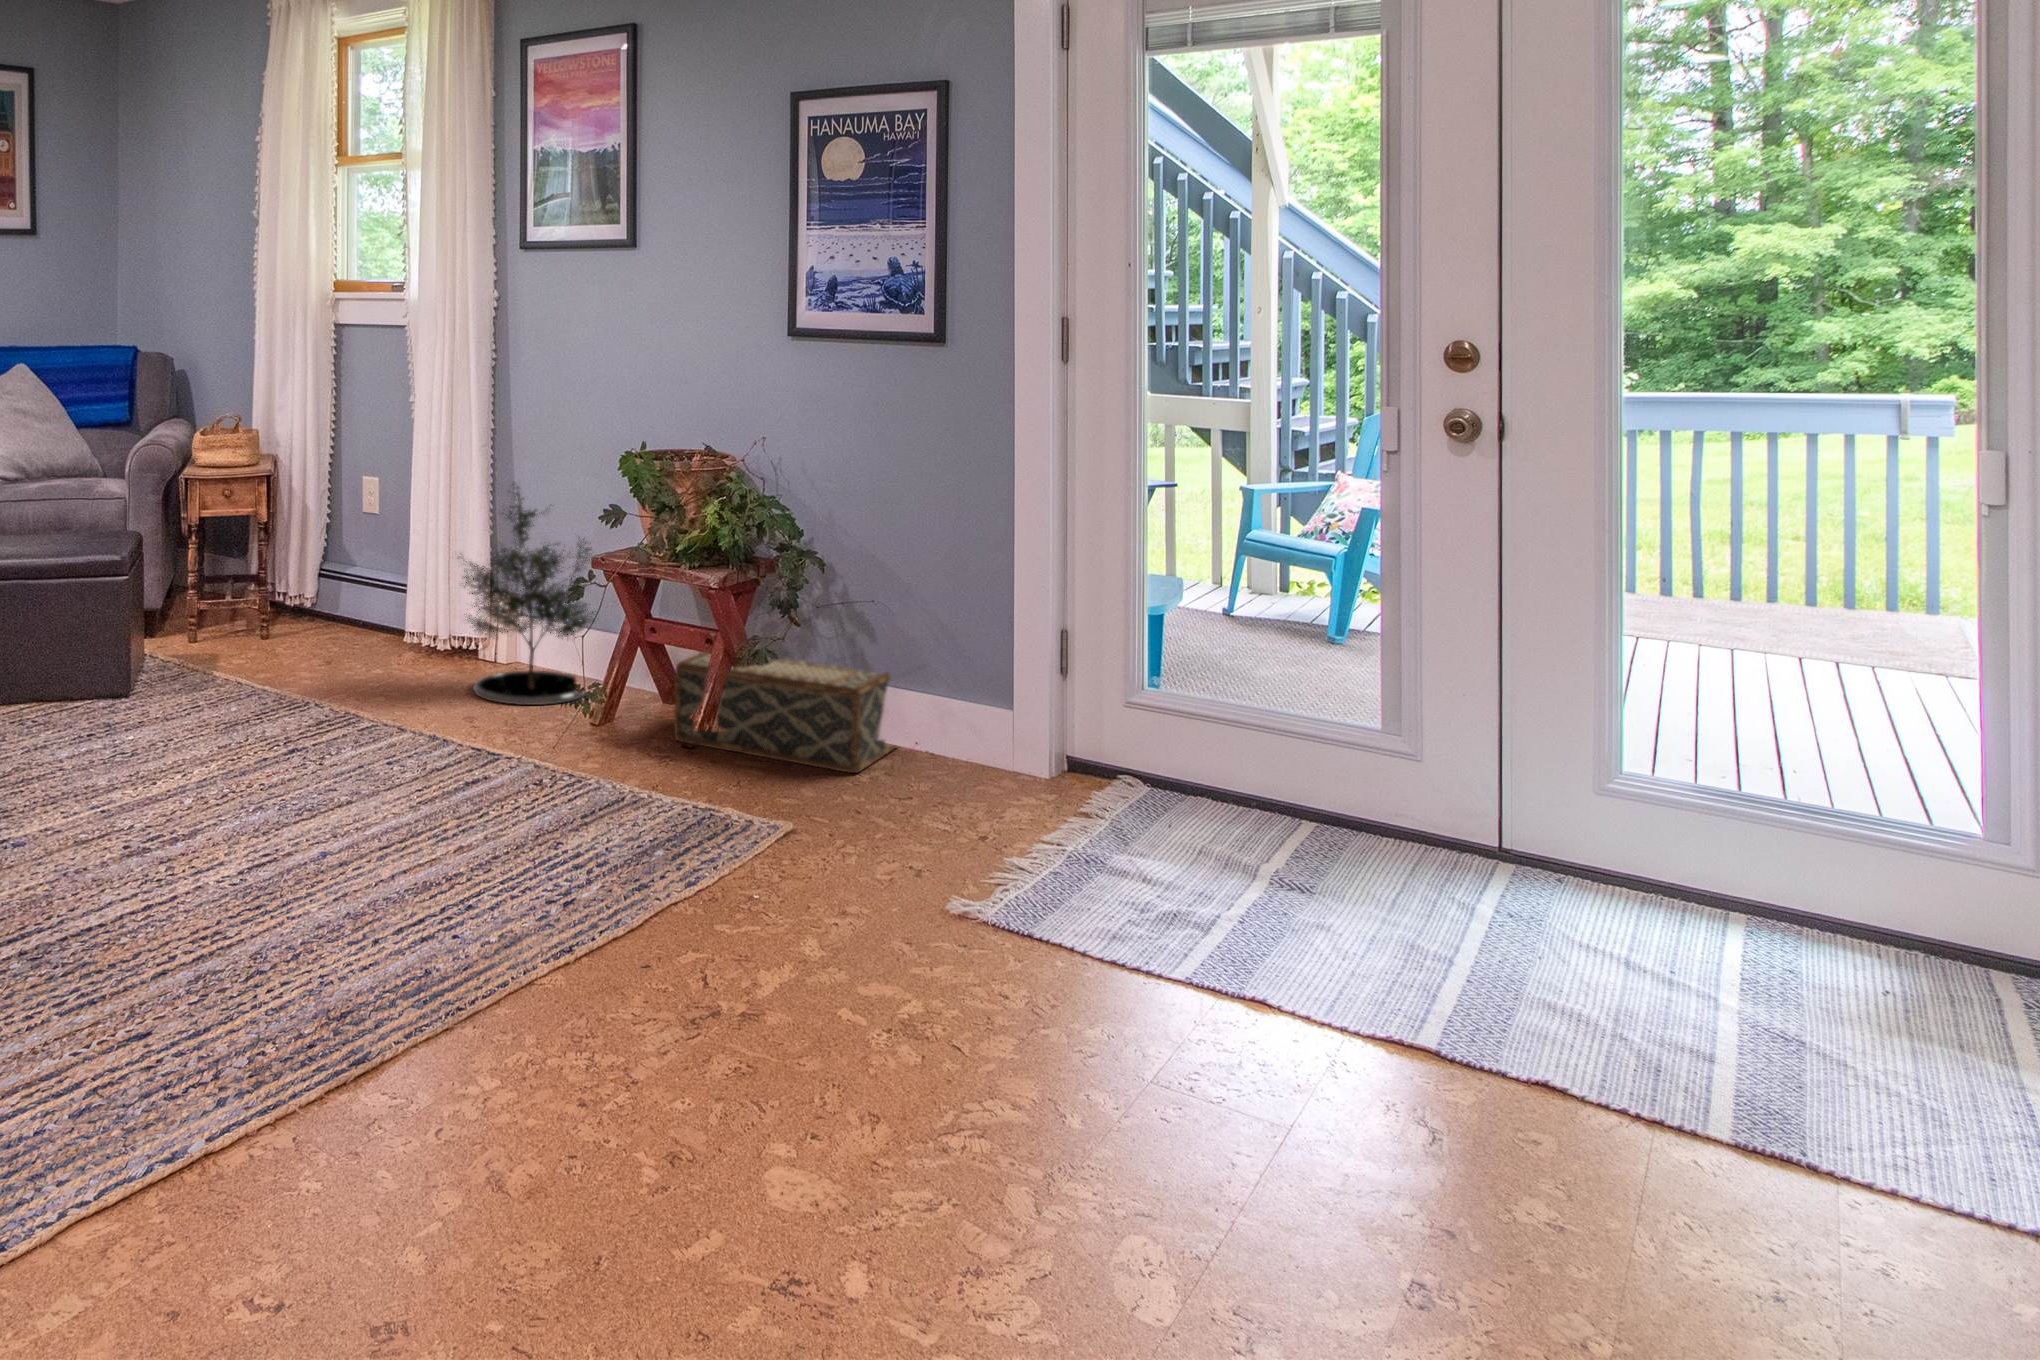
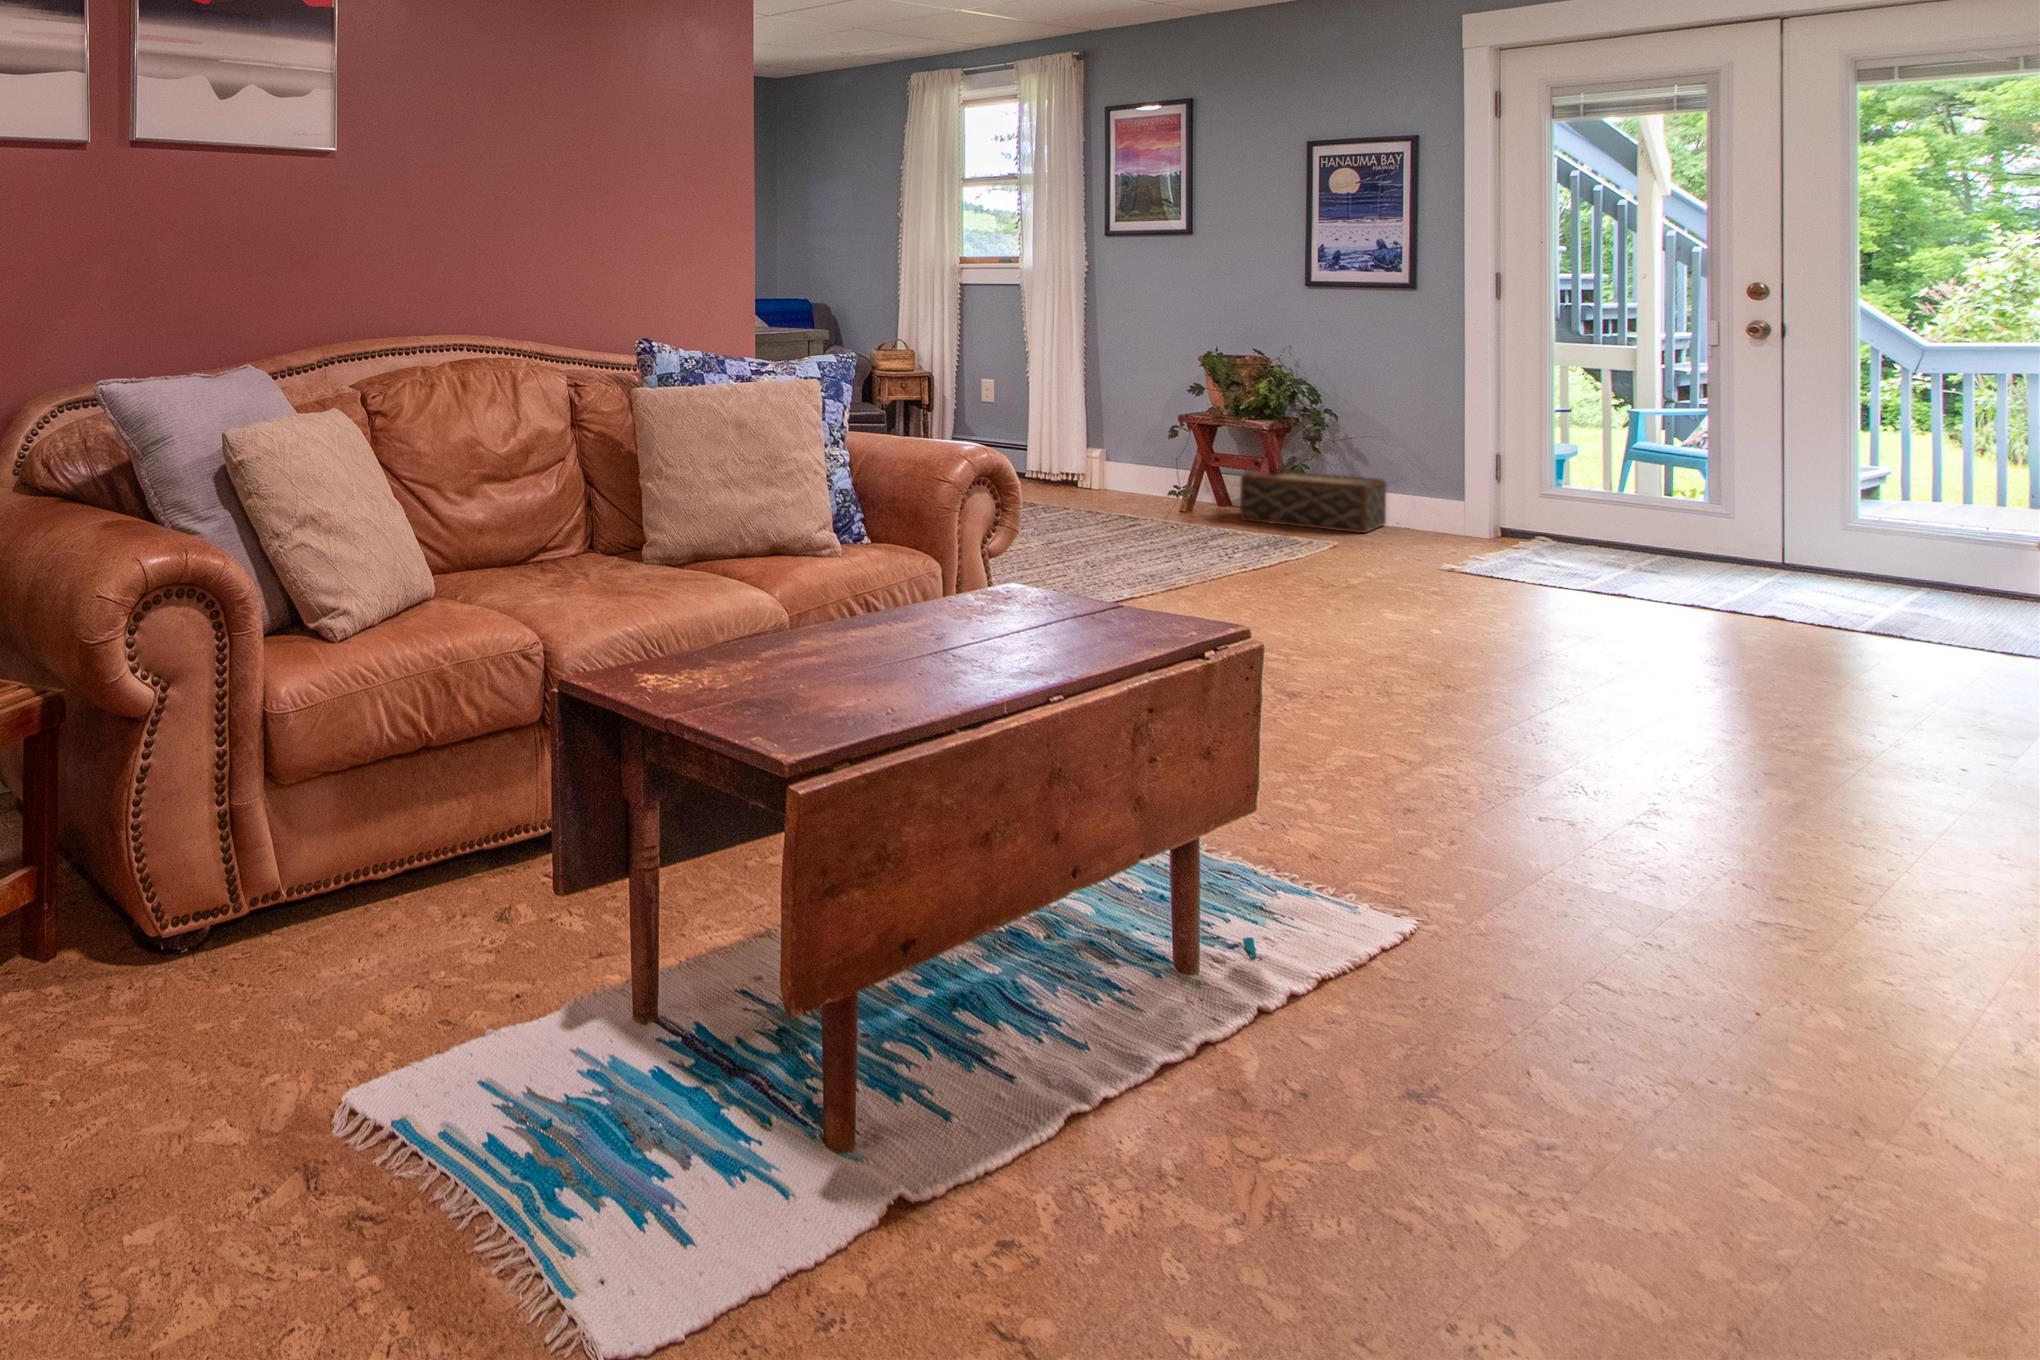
potted tree: present [457,484,595,705] -> none [1081,376,1175,506]

